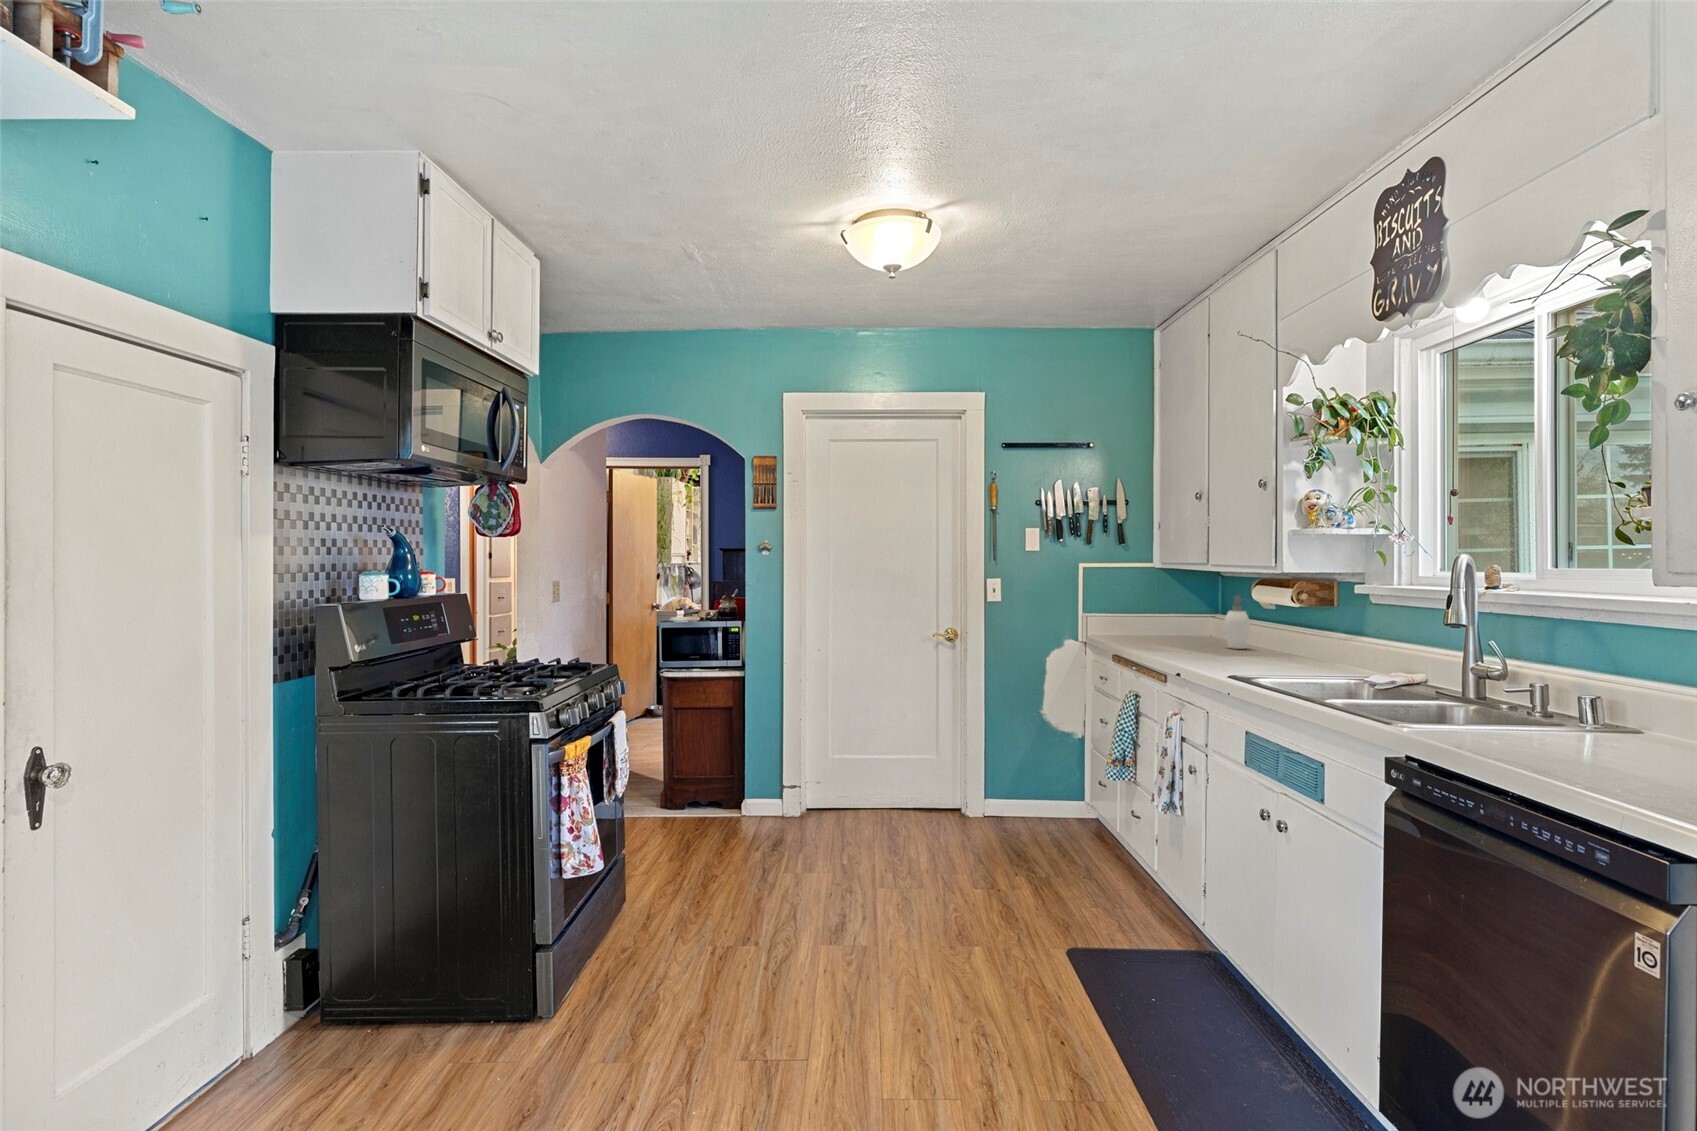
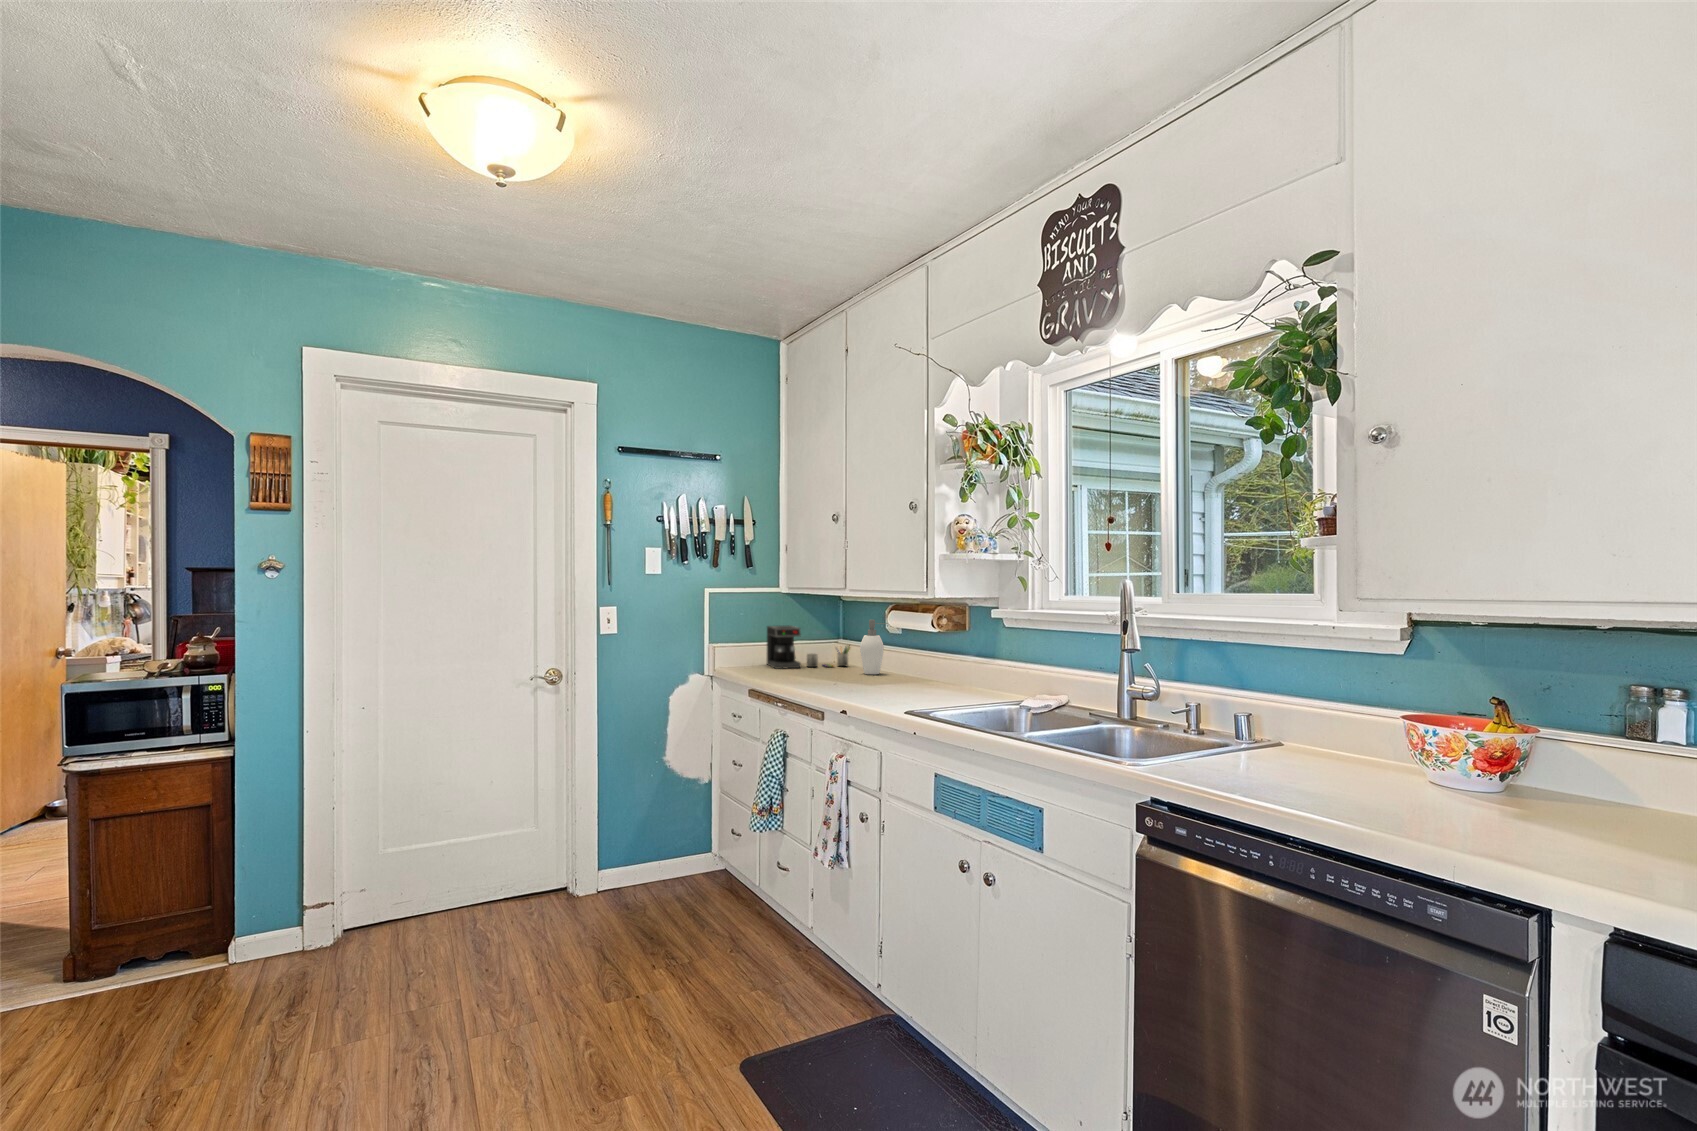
coffee maker: none [1137,600,1222,641] -> present [767,625,850,669]

